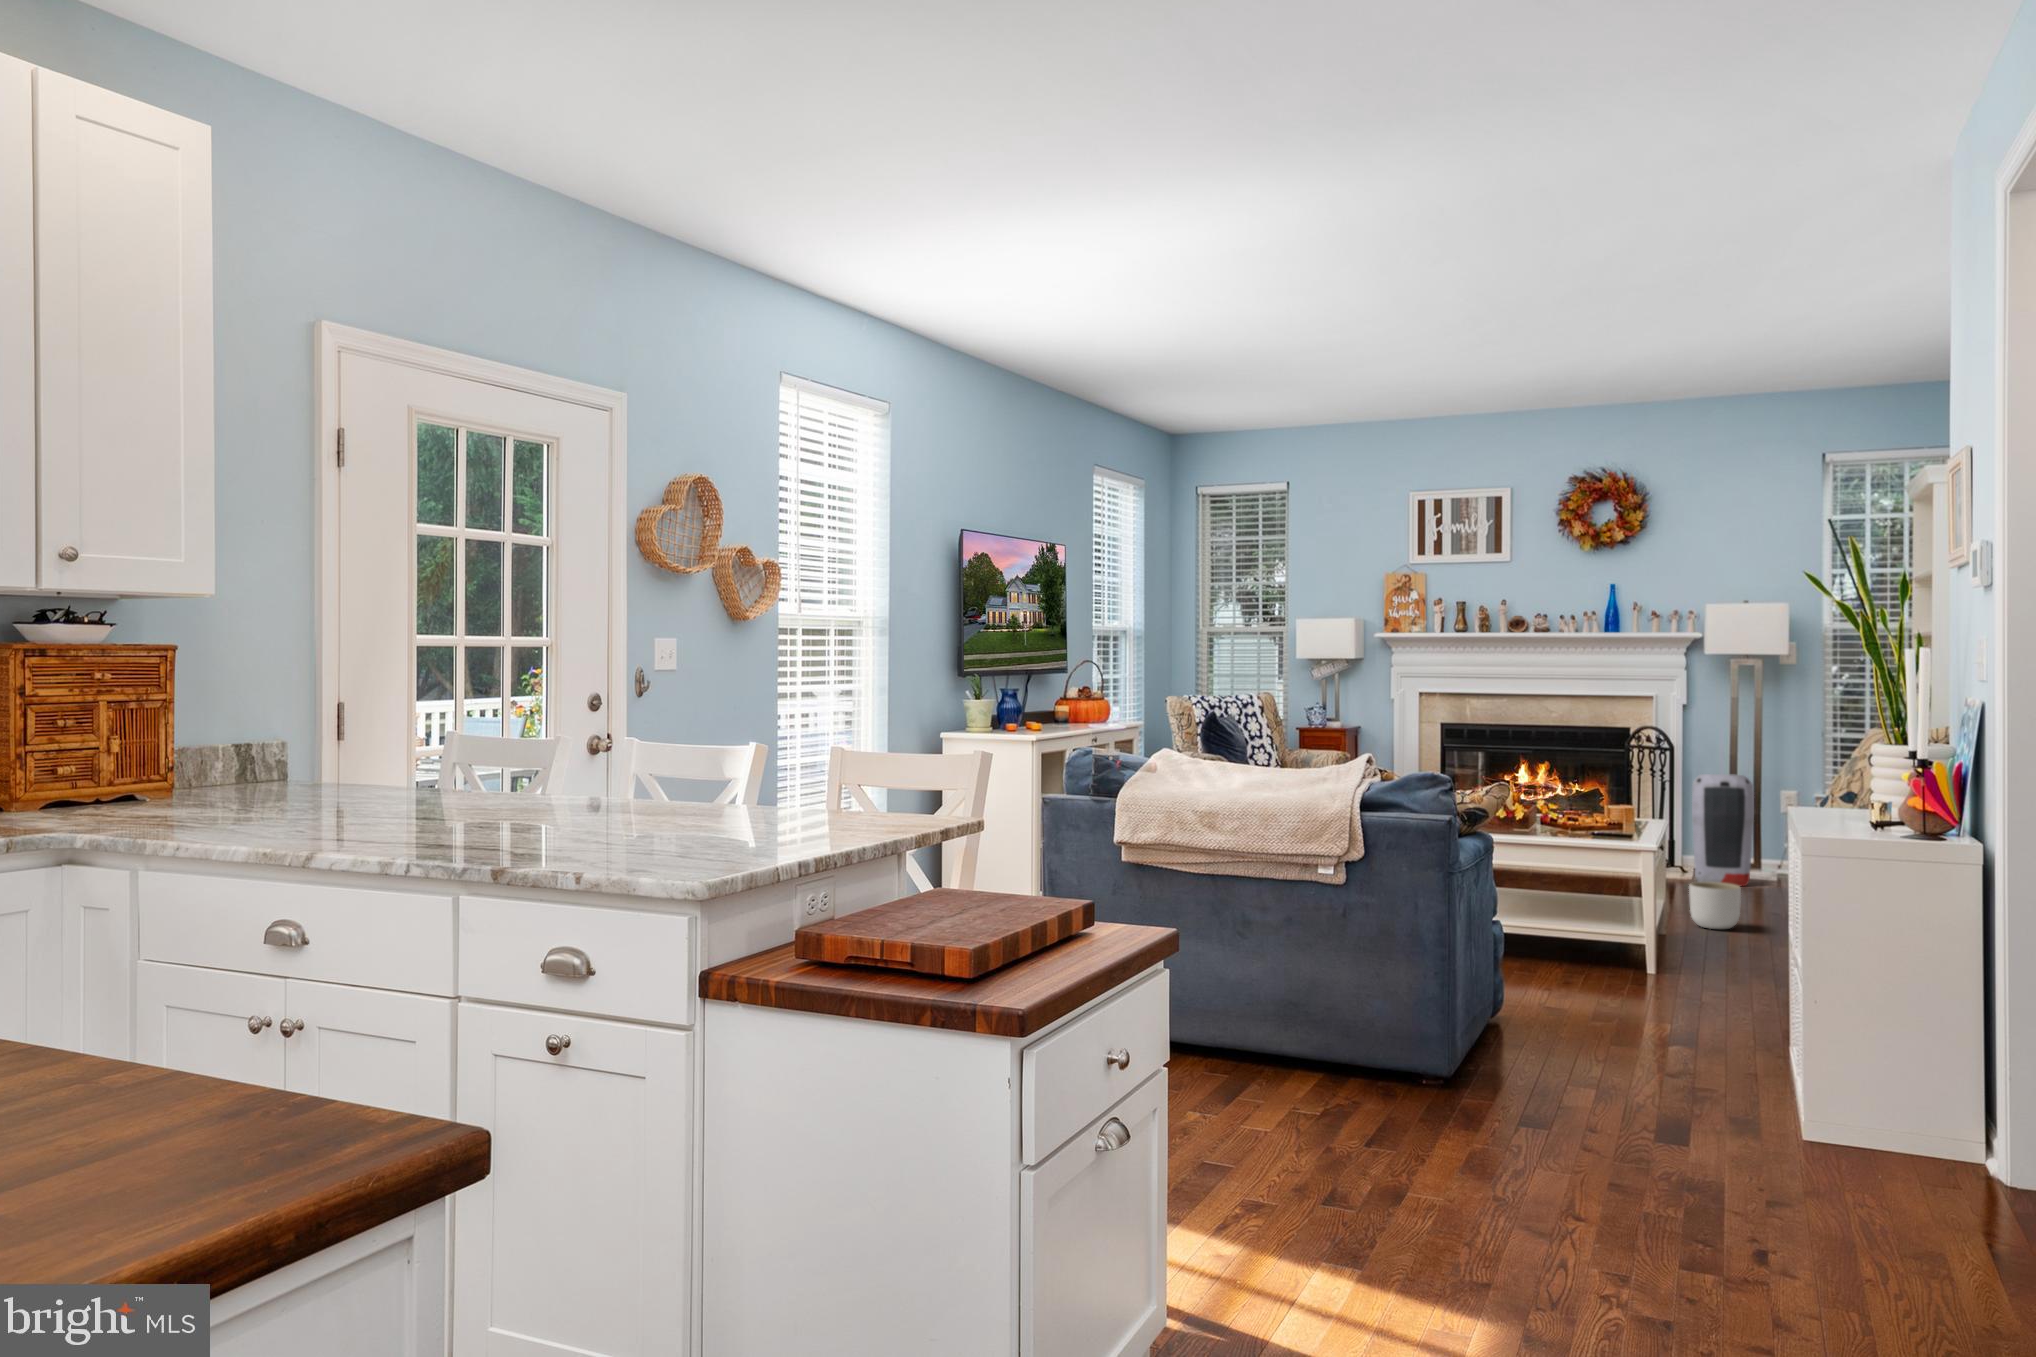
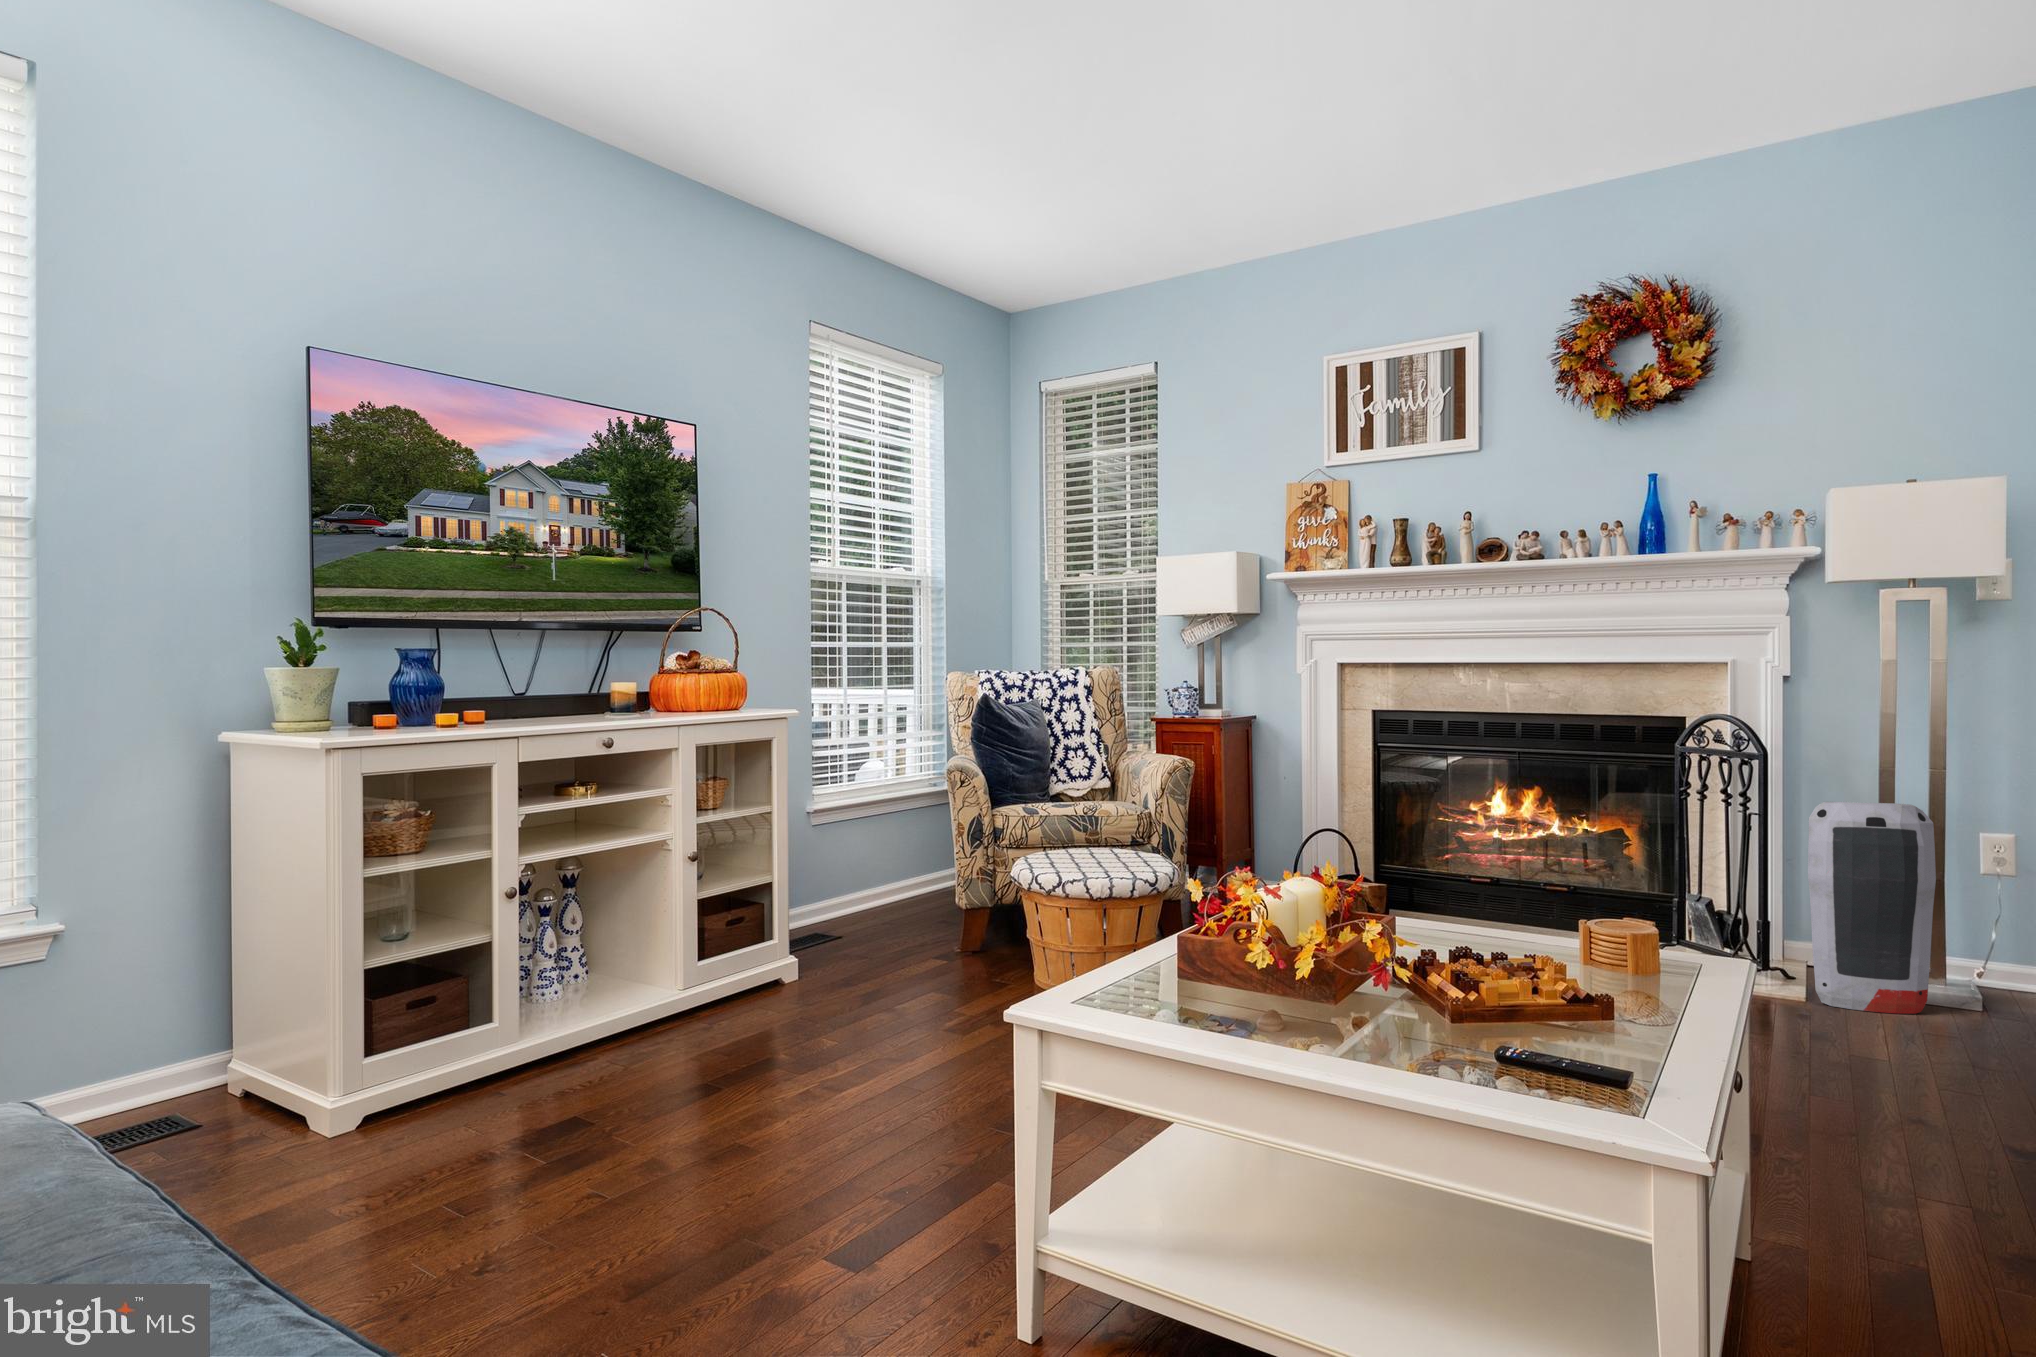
planter: present [1689,882,1741,929] -> none [1836,1071,1974,1202]

